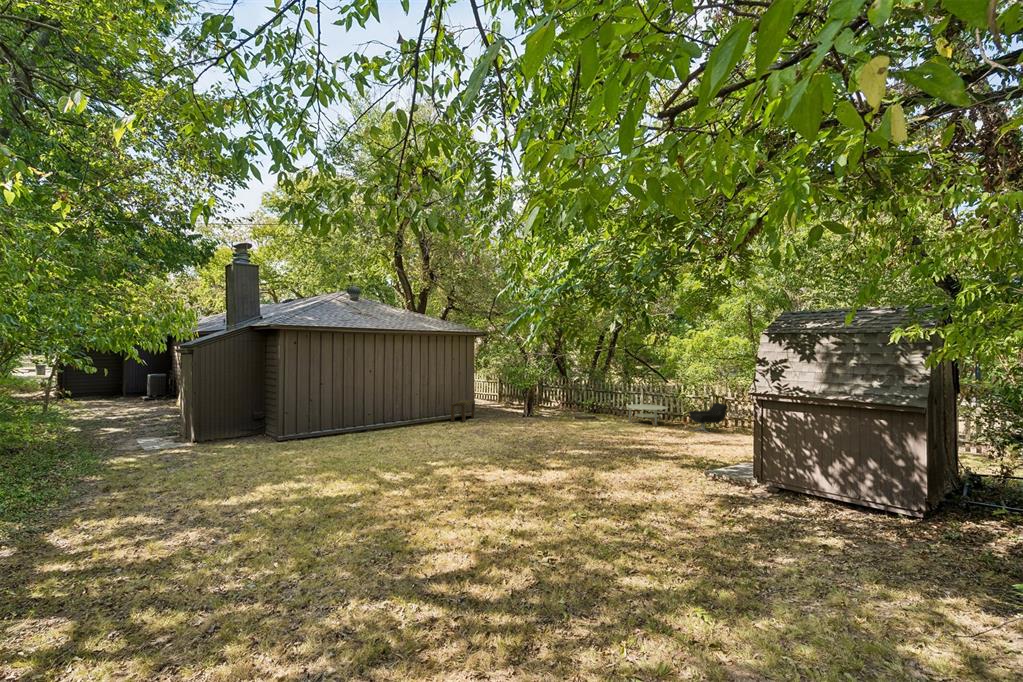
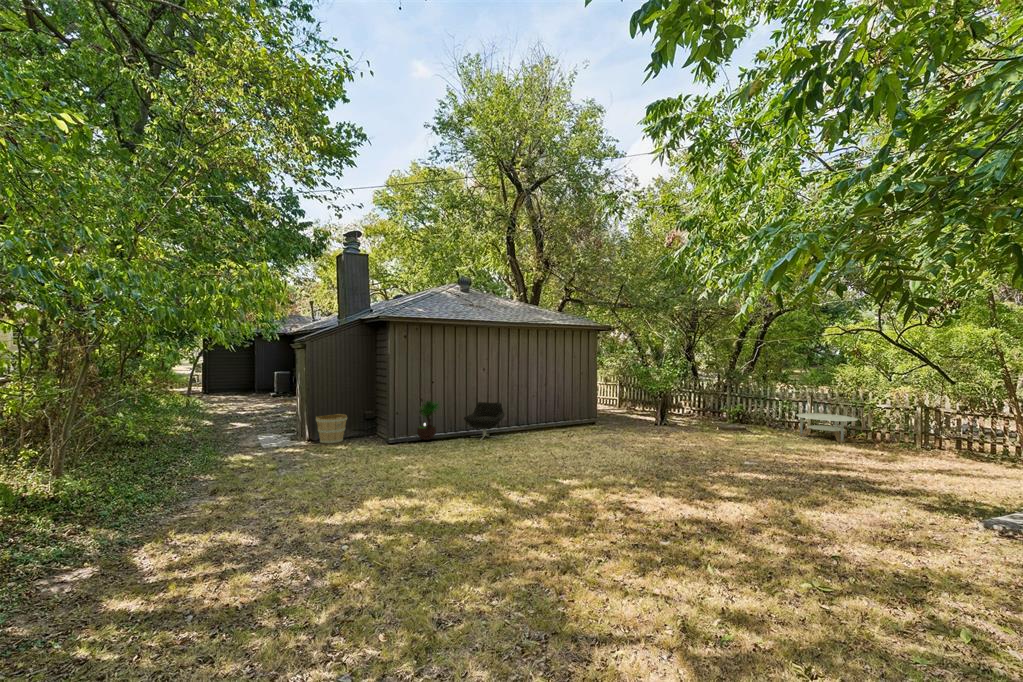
potted tree: none [304,398,328,437] -> present [417,401,438,440]
bench: present [451,400,476,422] -> none [573,403,601,428]
lounge chair: present [689,403,727,433] -> present [464,402,504,440]
wooden bucket: none [203,416,236,444] -> present [316,414,347,444]

